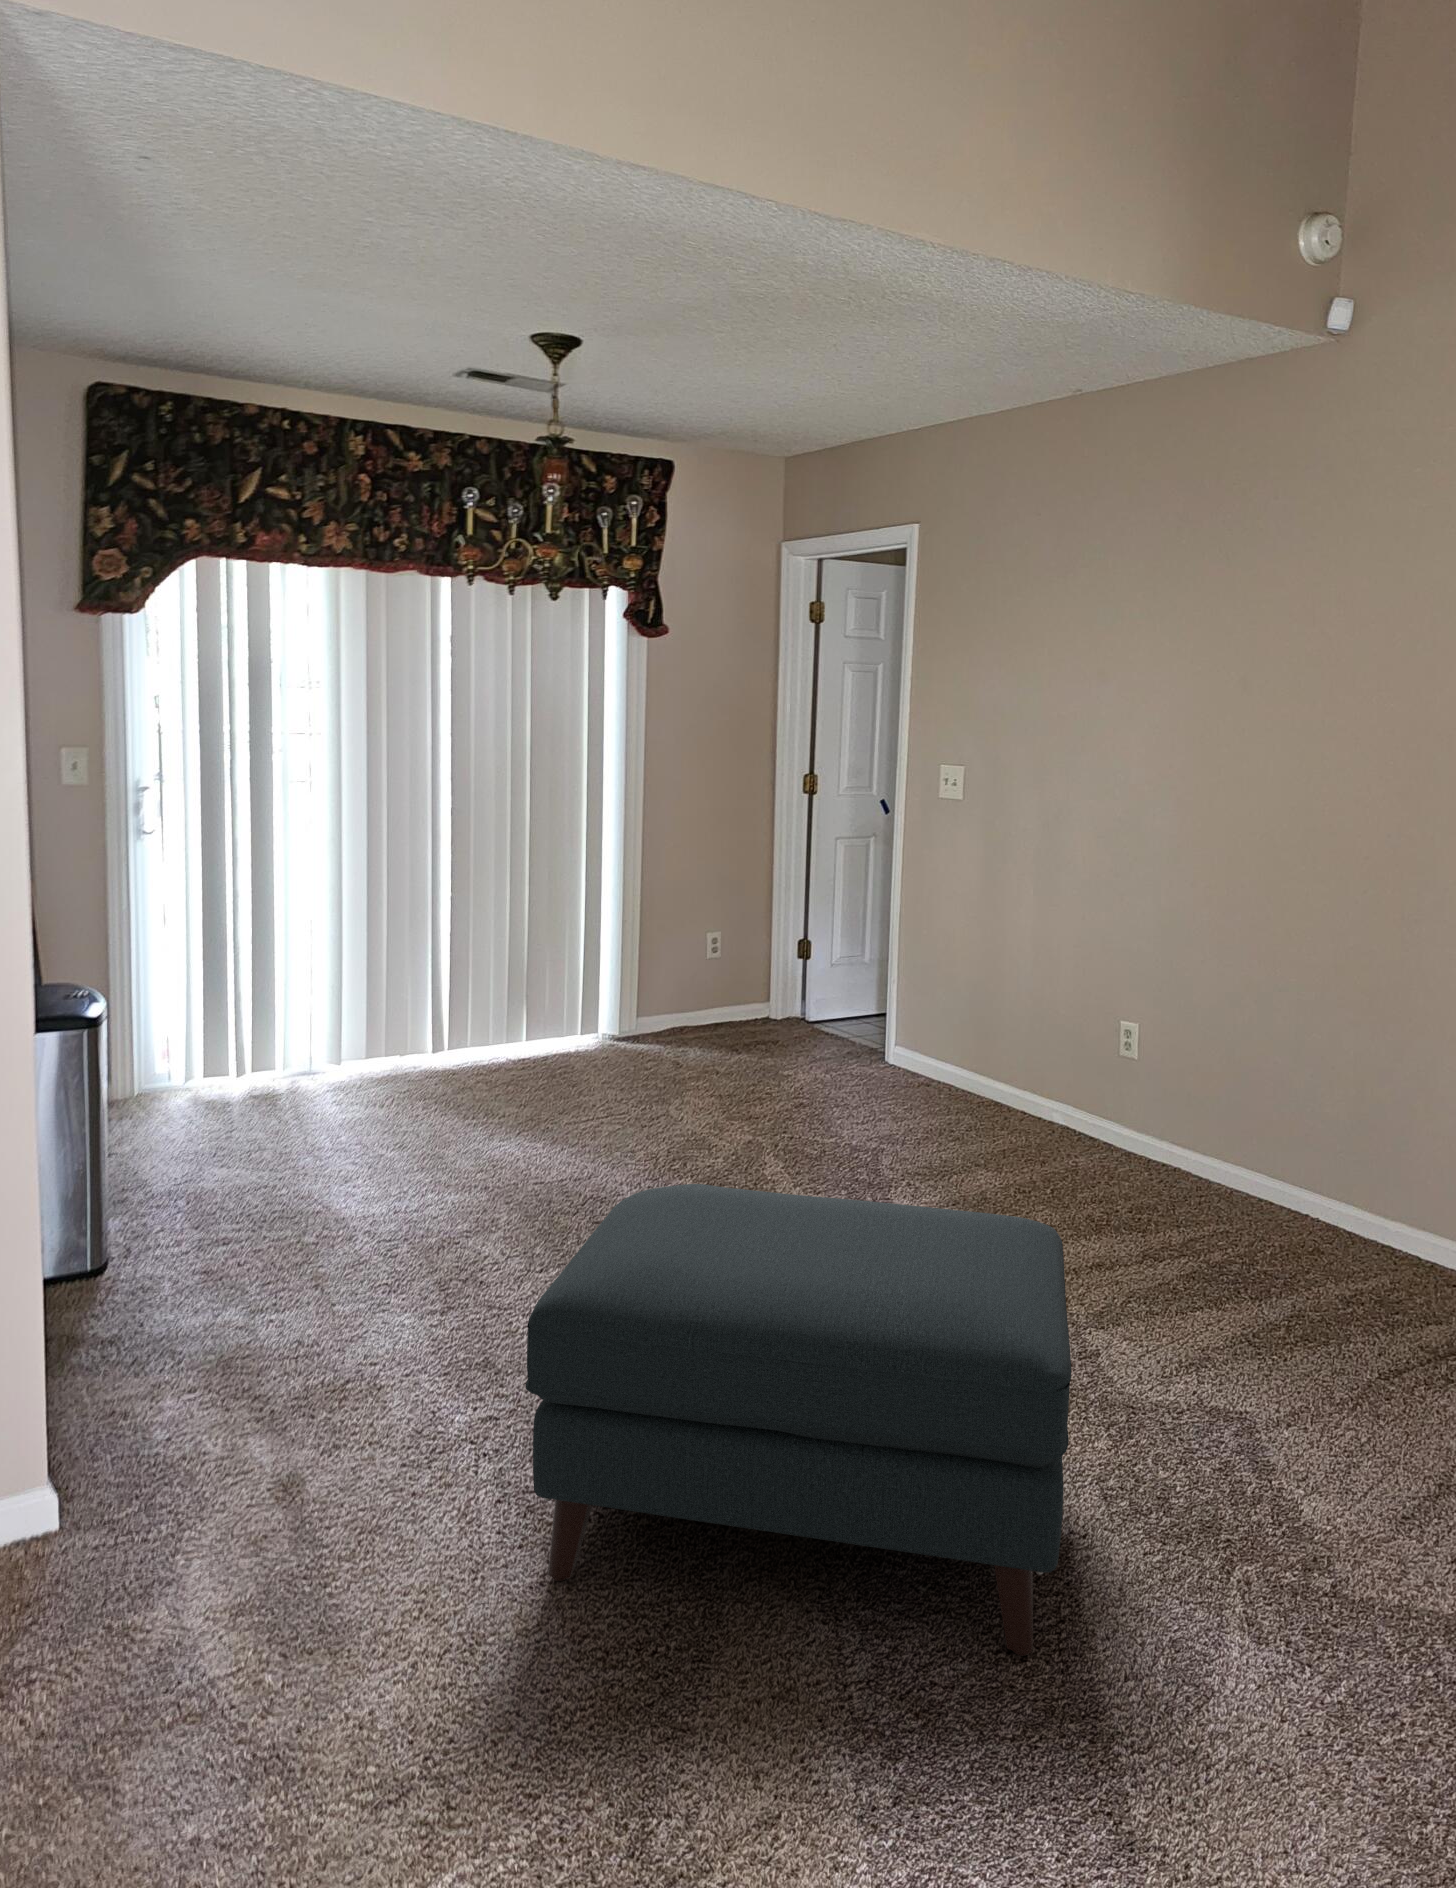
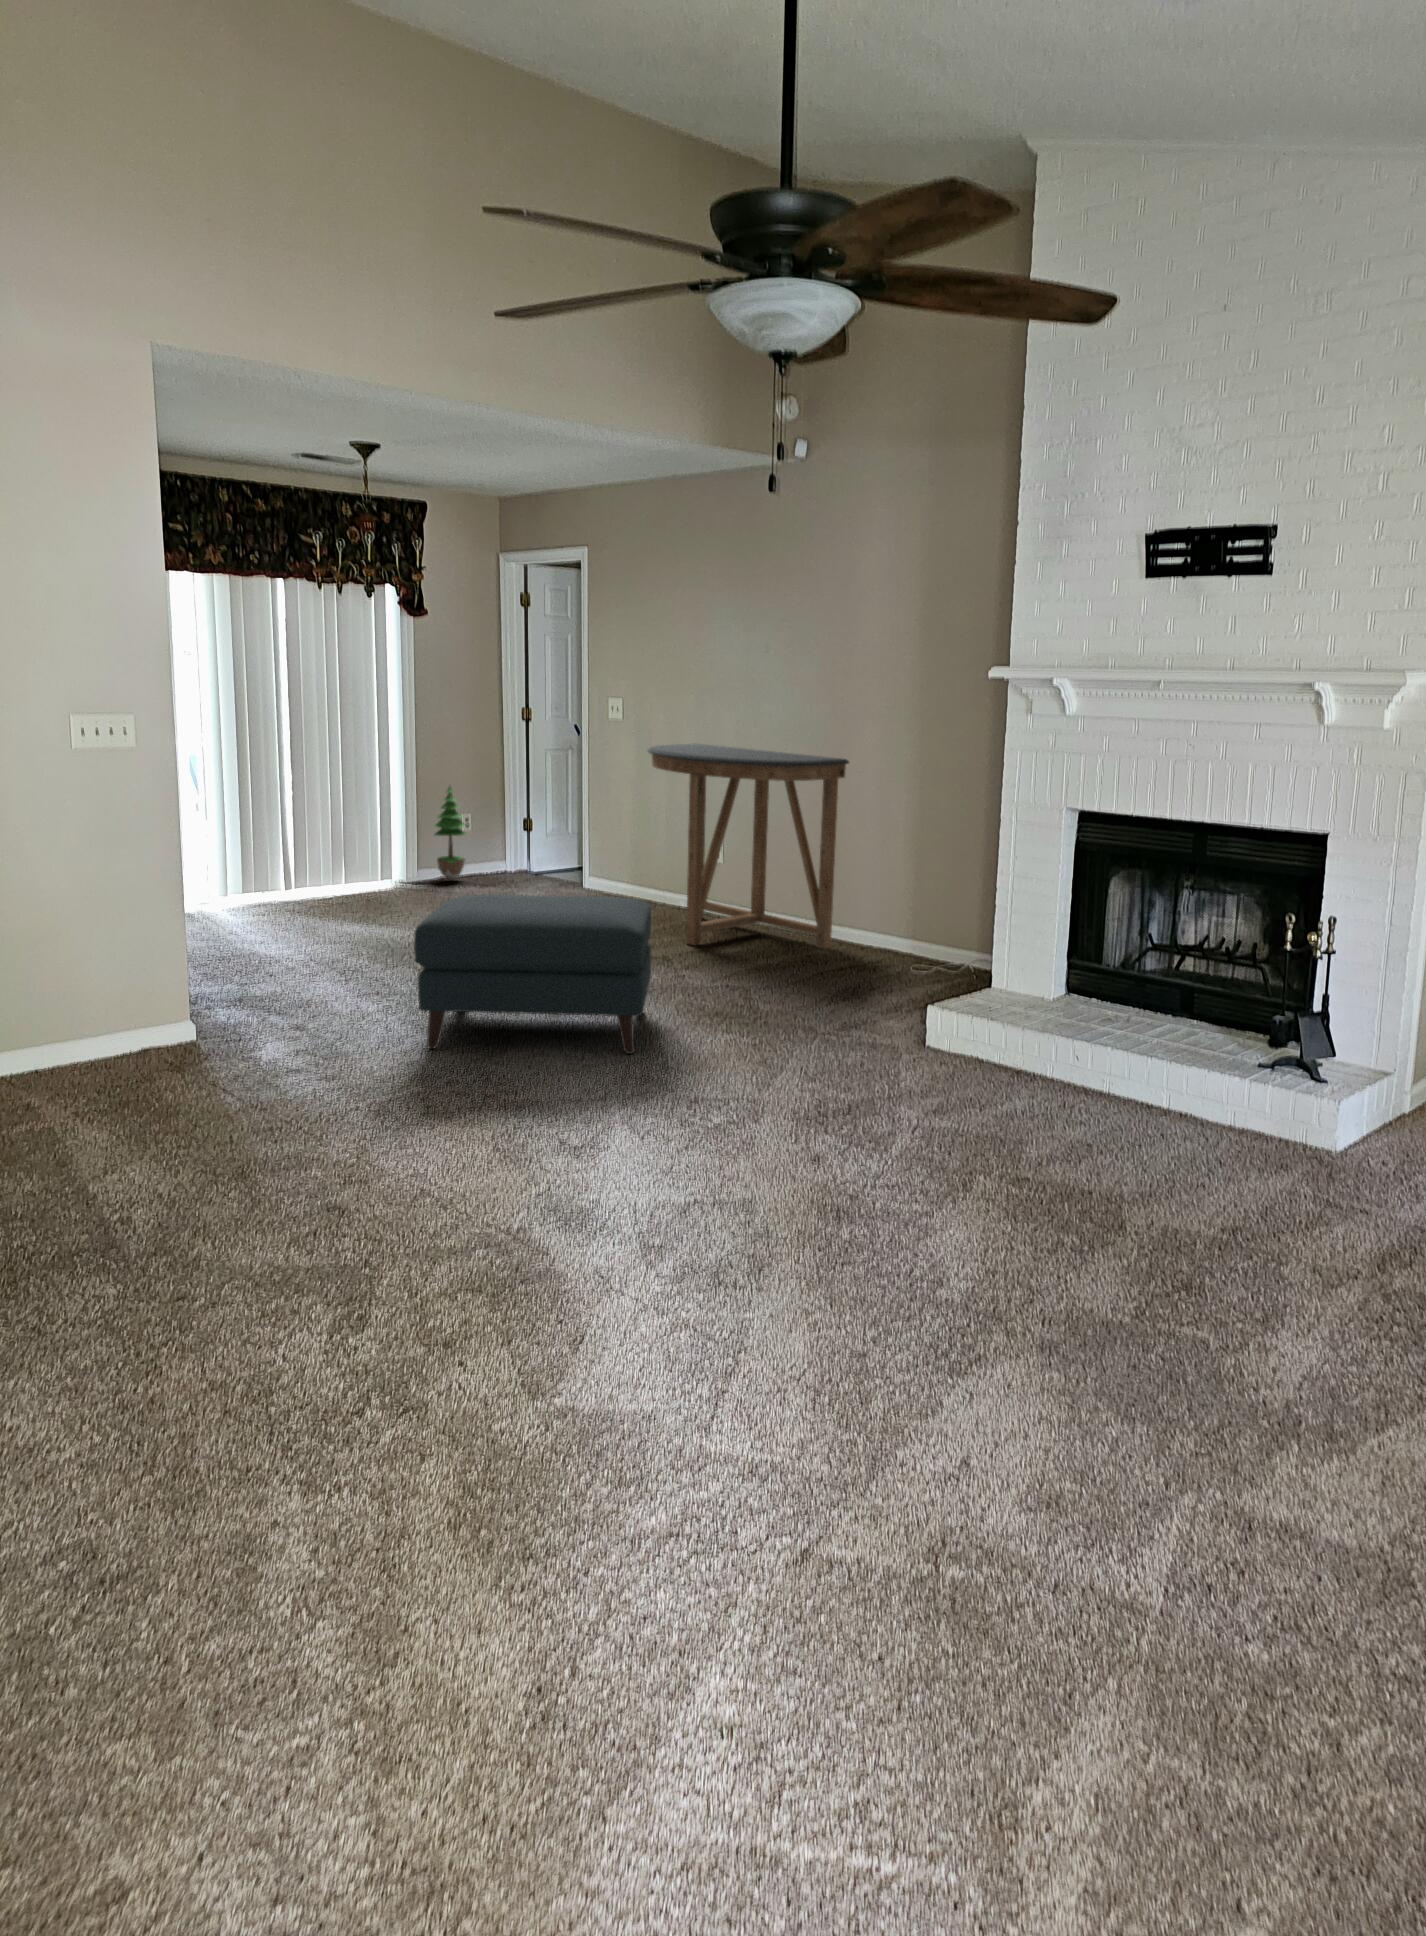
console table: none [1019,845,1428,1251] -> present [648,744,849,949]
potted tree: none [661,889,715,1037] -> present [435,786,466,880]

